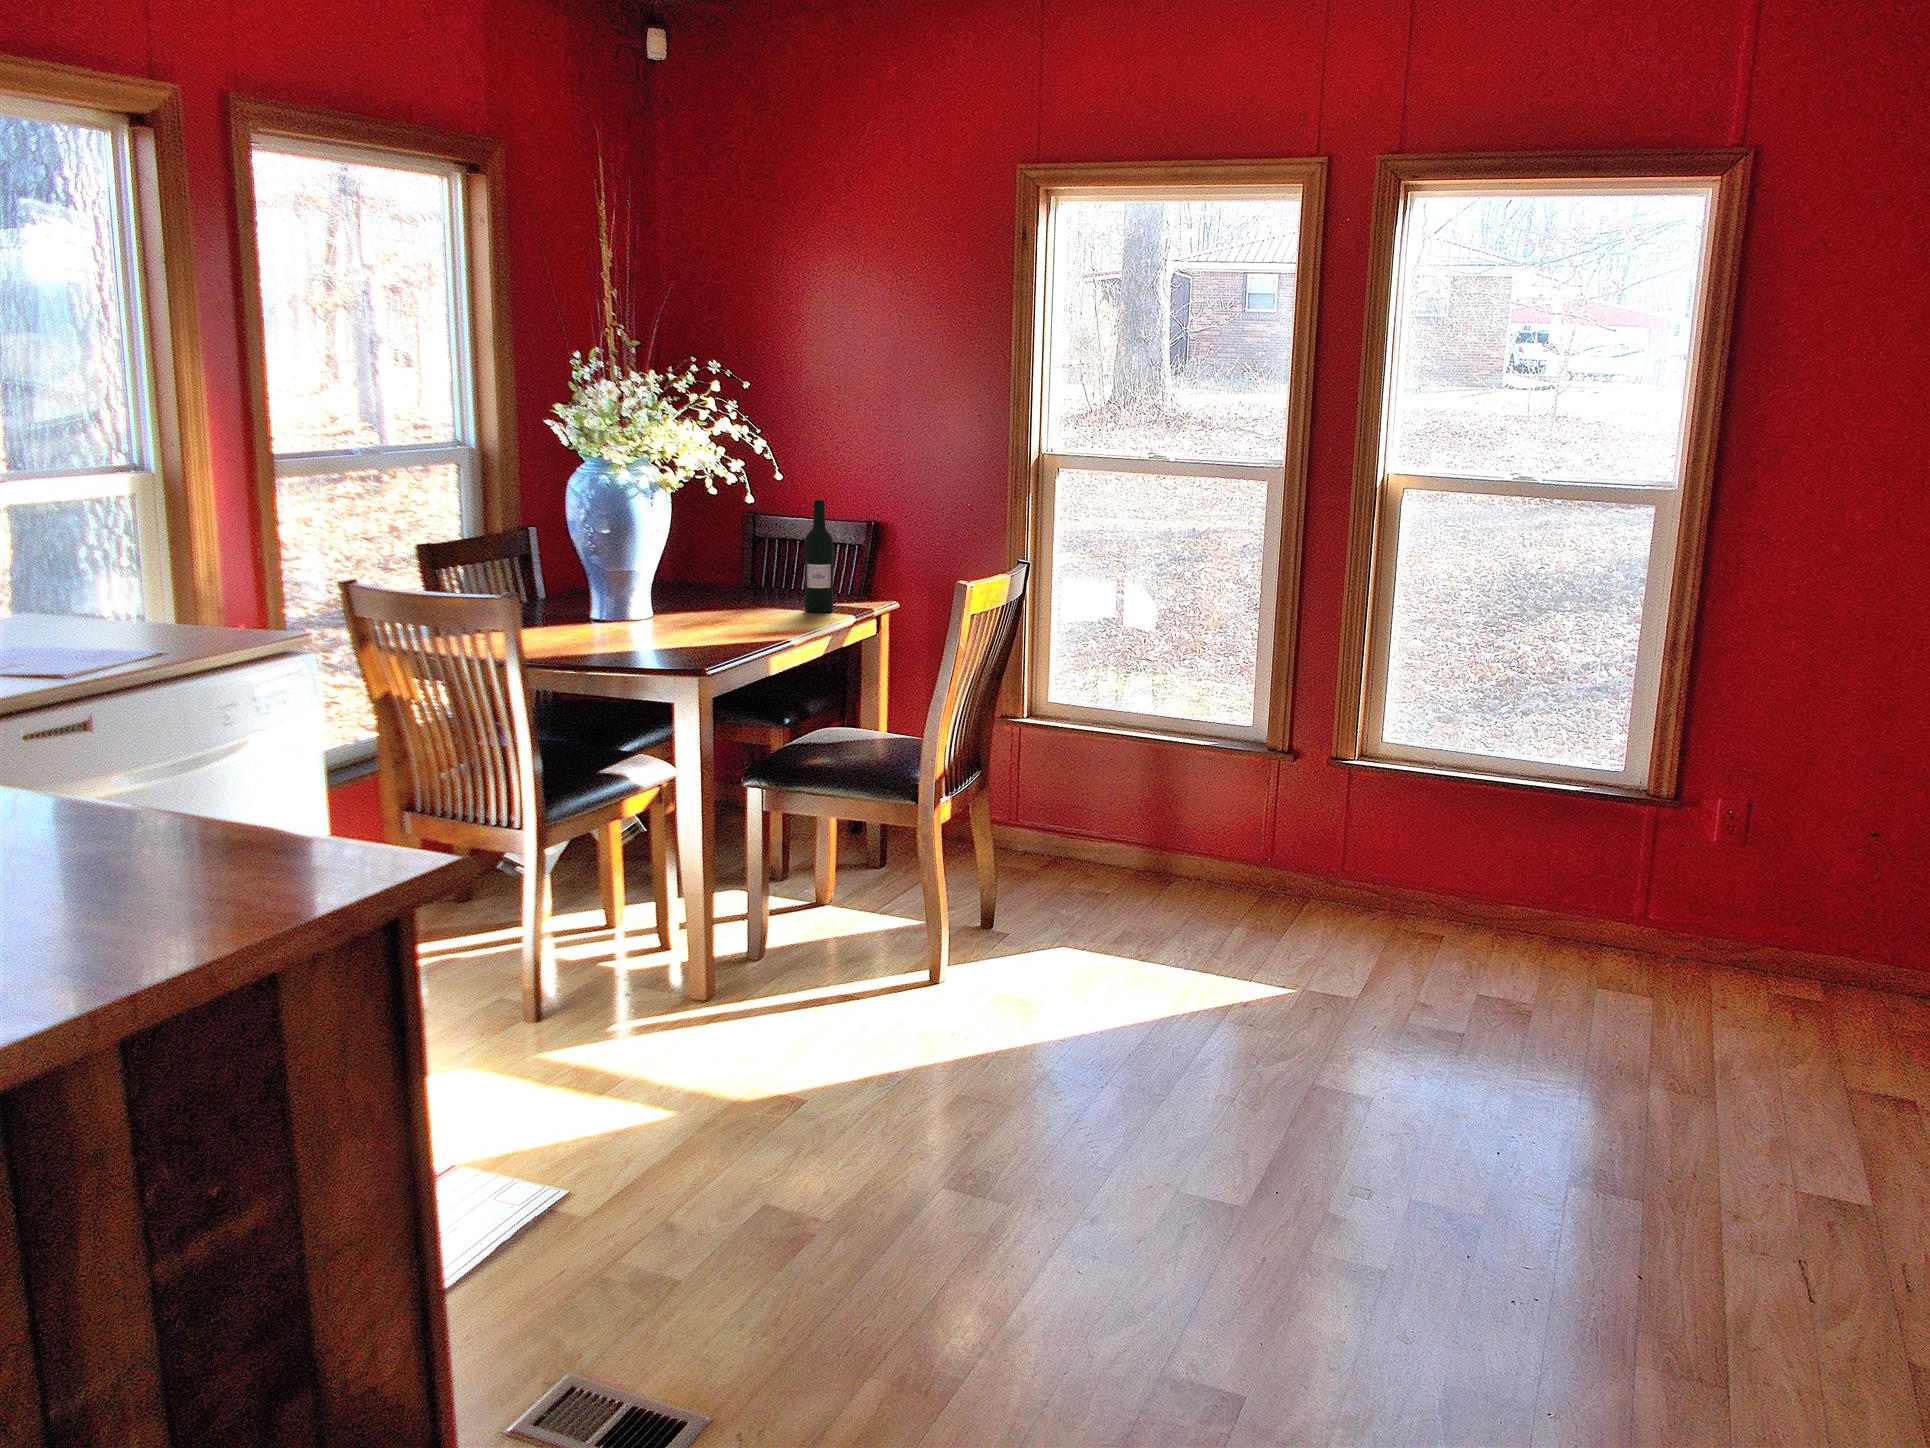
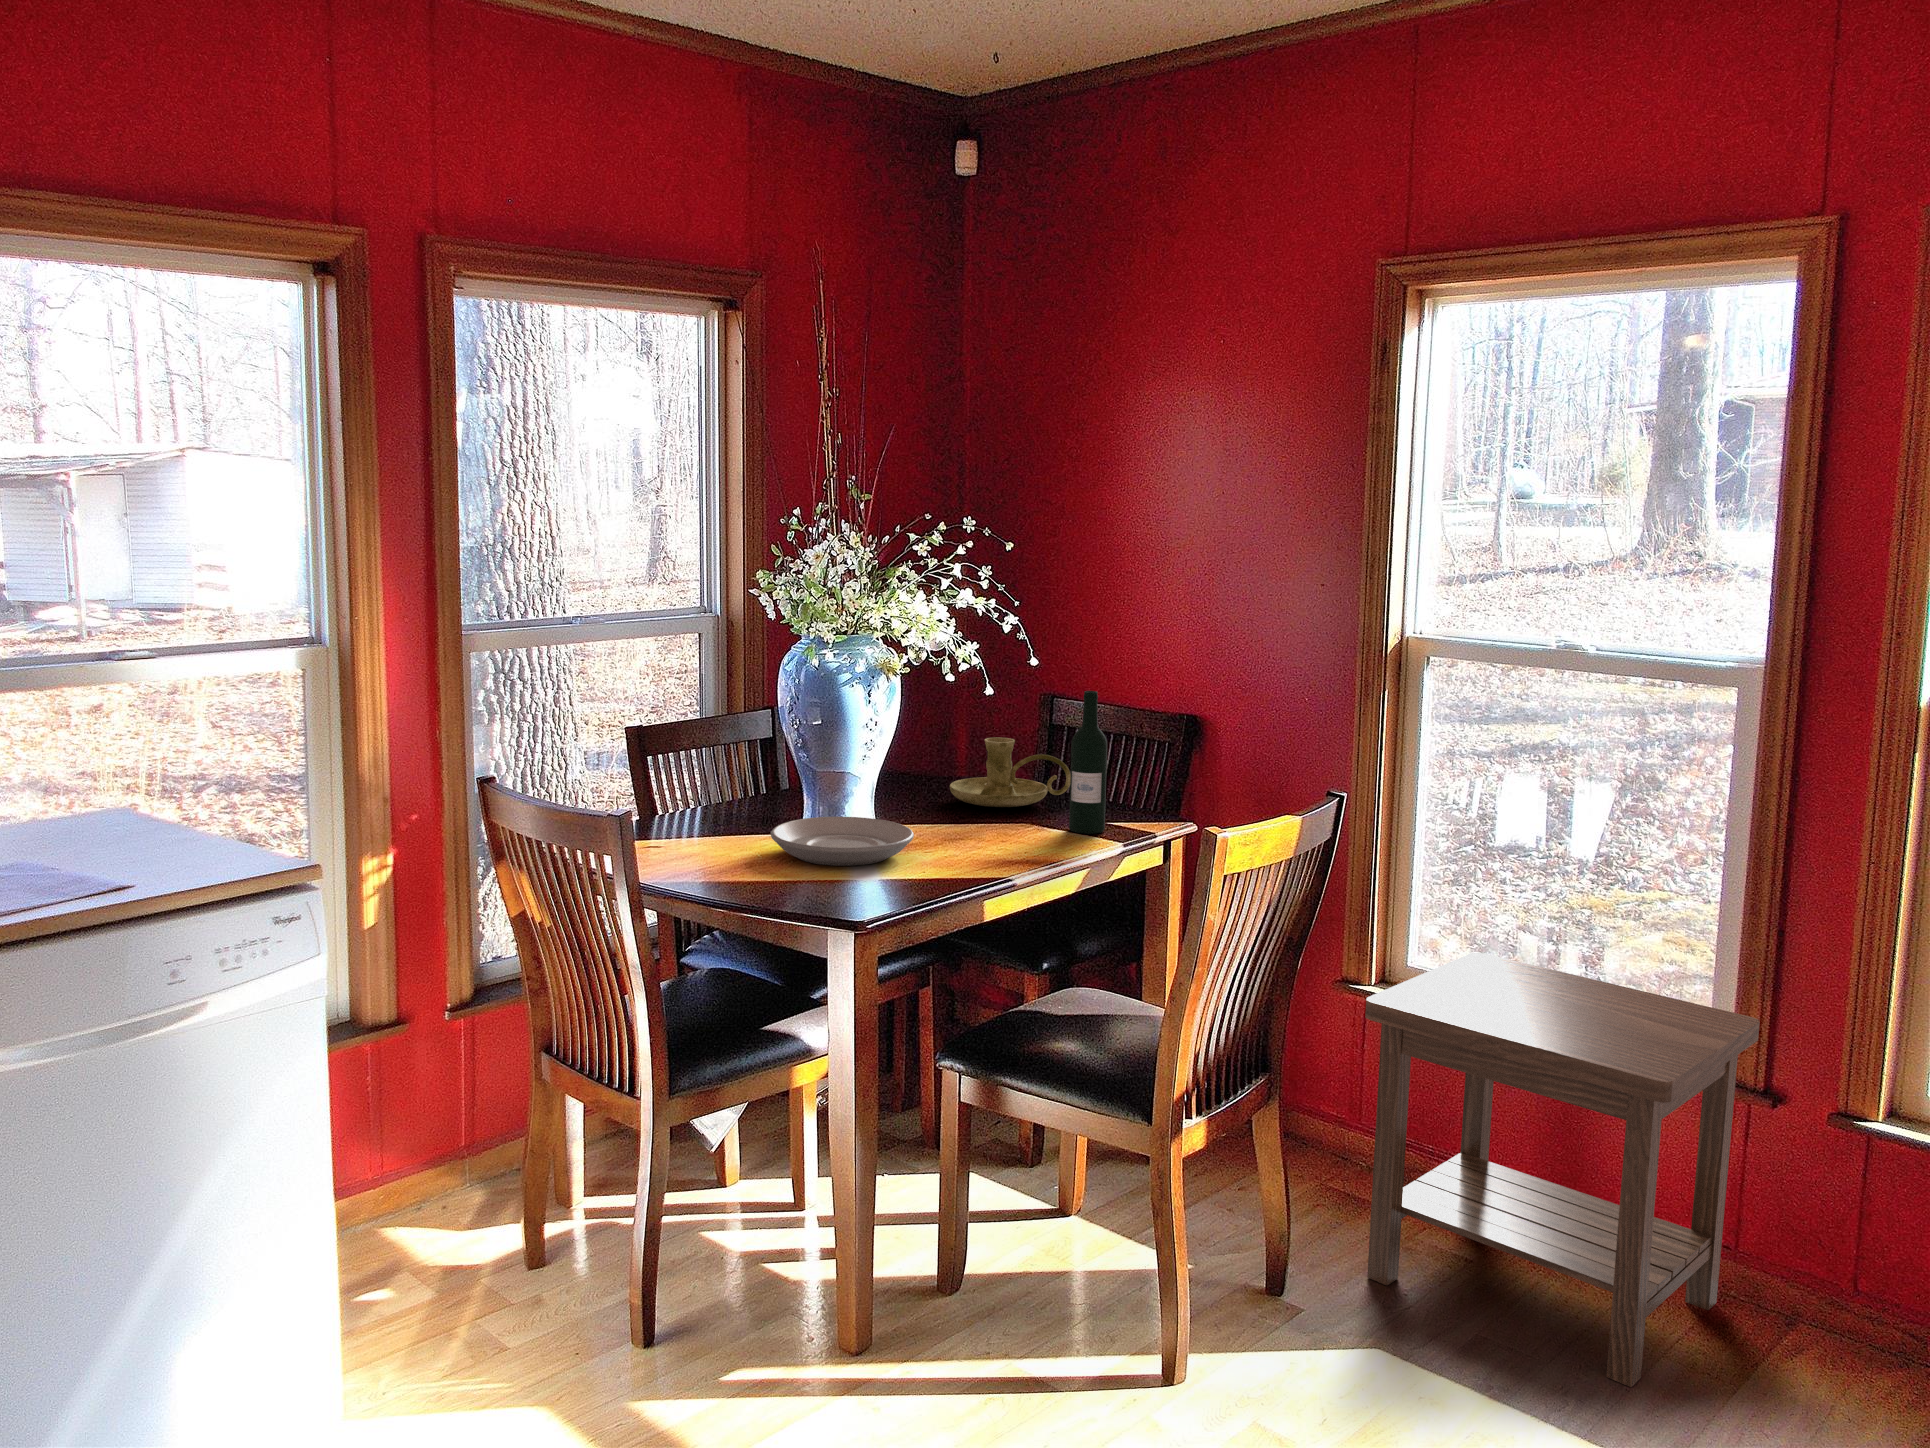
candle holder: none [693,544,792,600] -> present [950,738,1071,807]
plate: none [583,606,702,640] -> present [771,816,914,866]
side table: none [1043,683,1288,944] -> present [1365,953,1760,1387]

